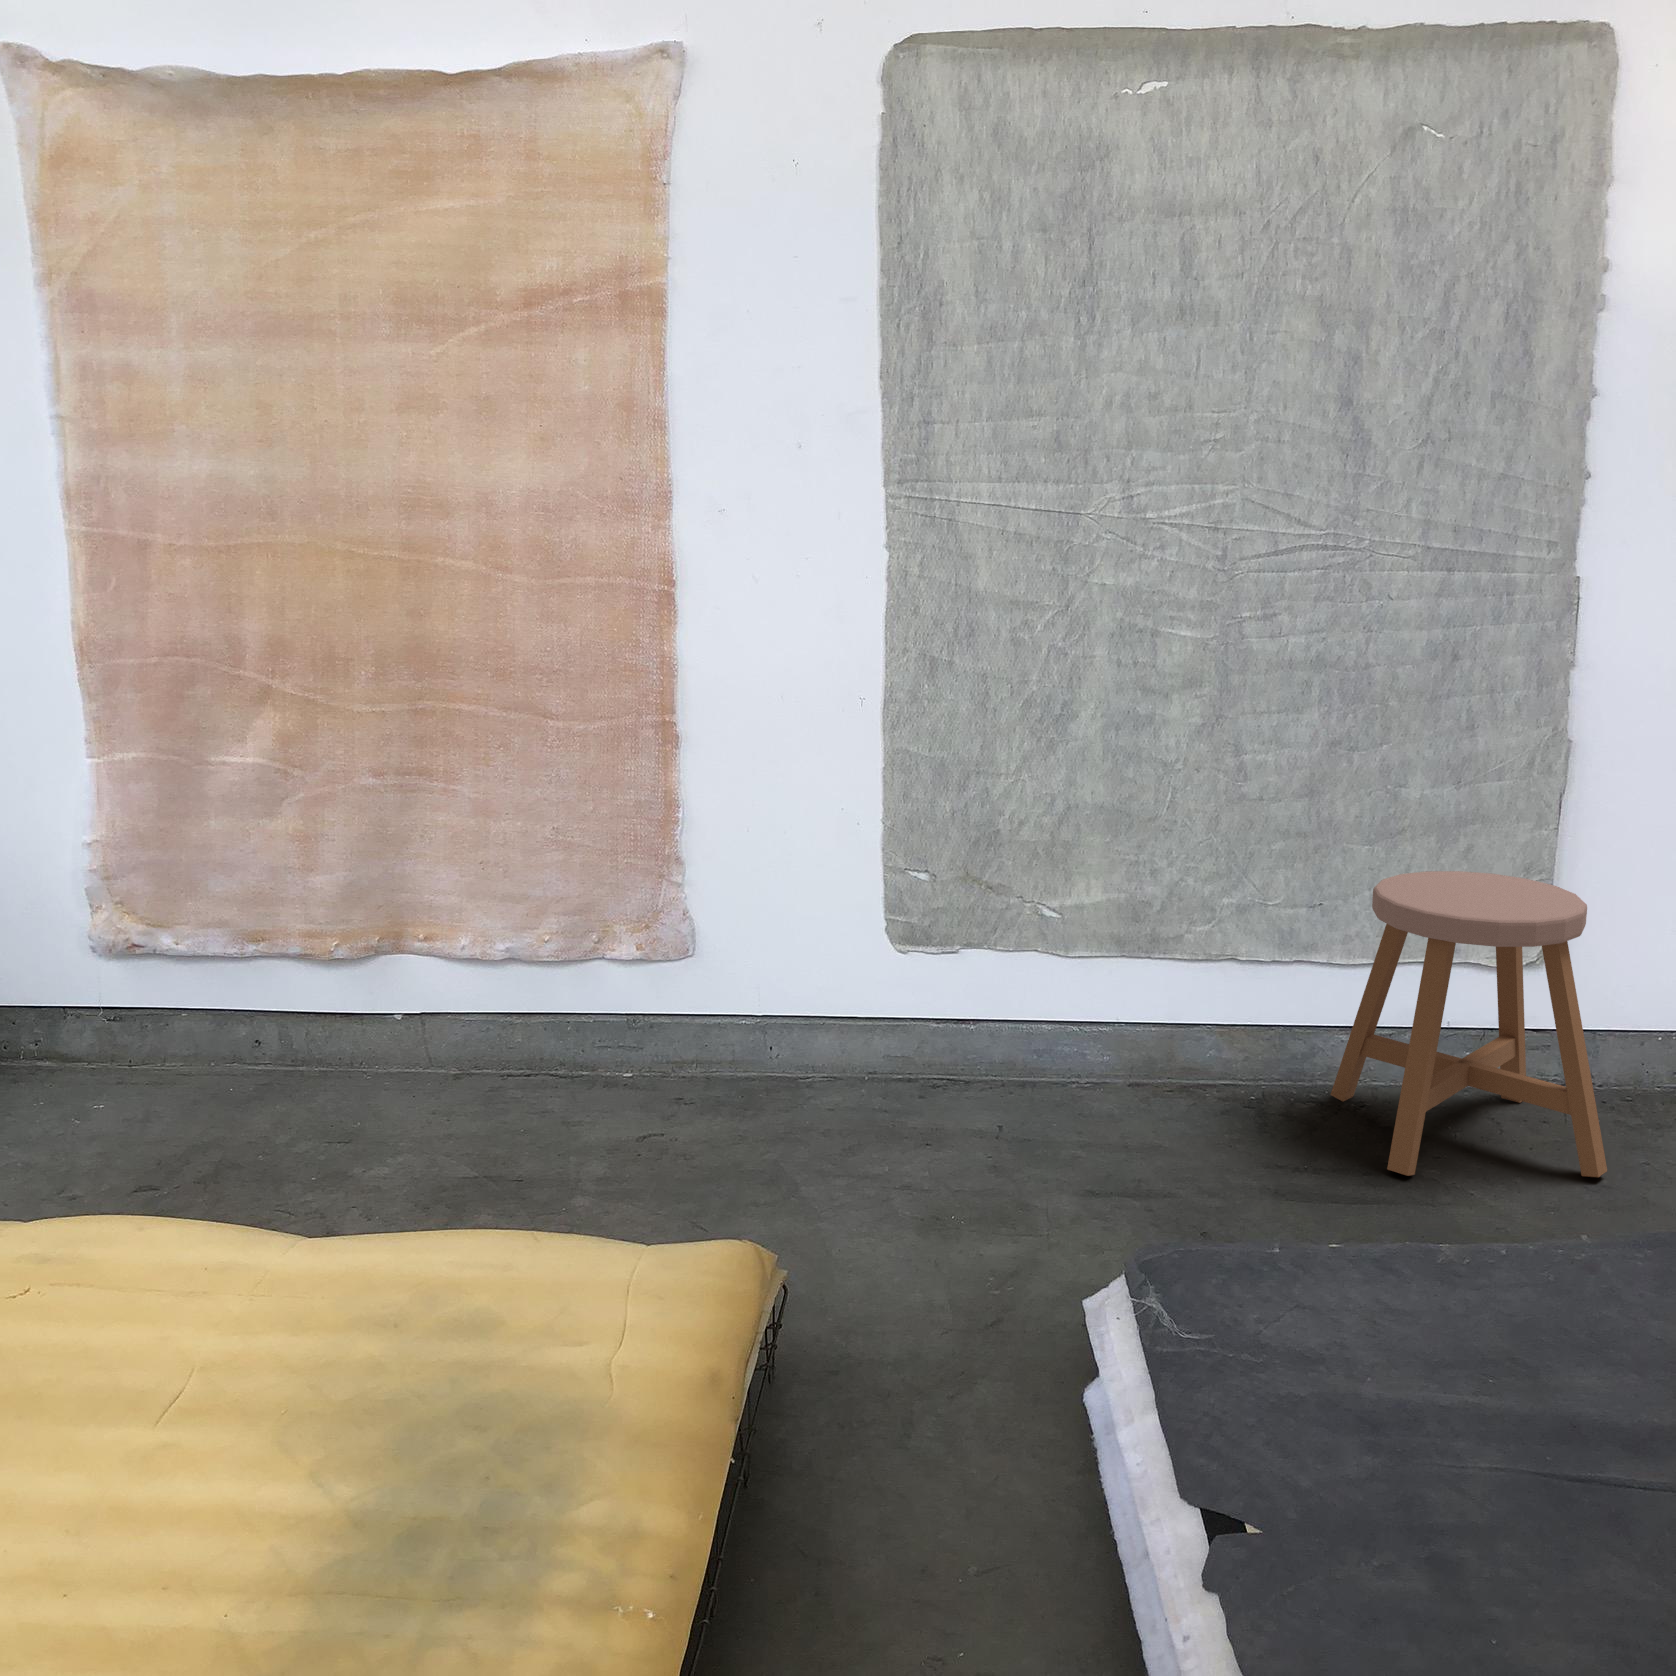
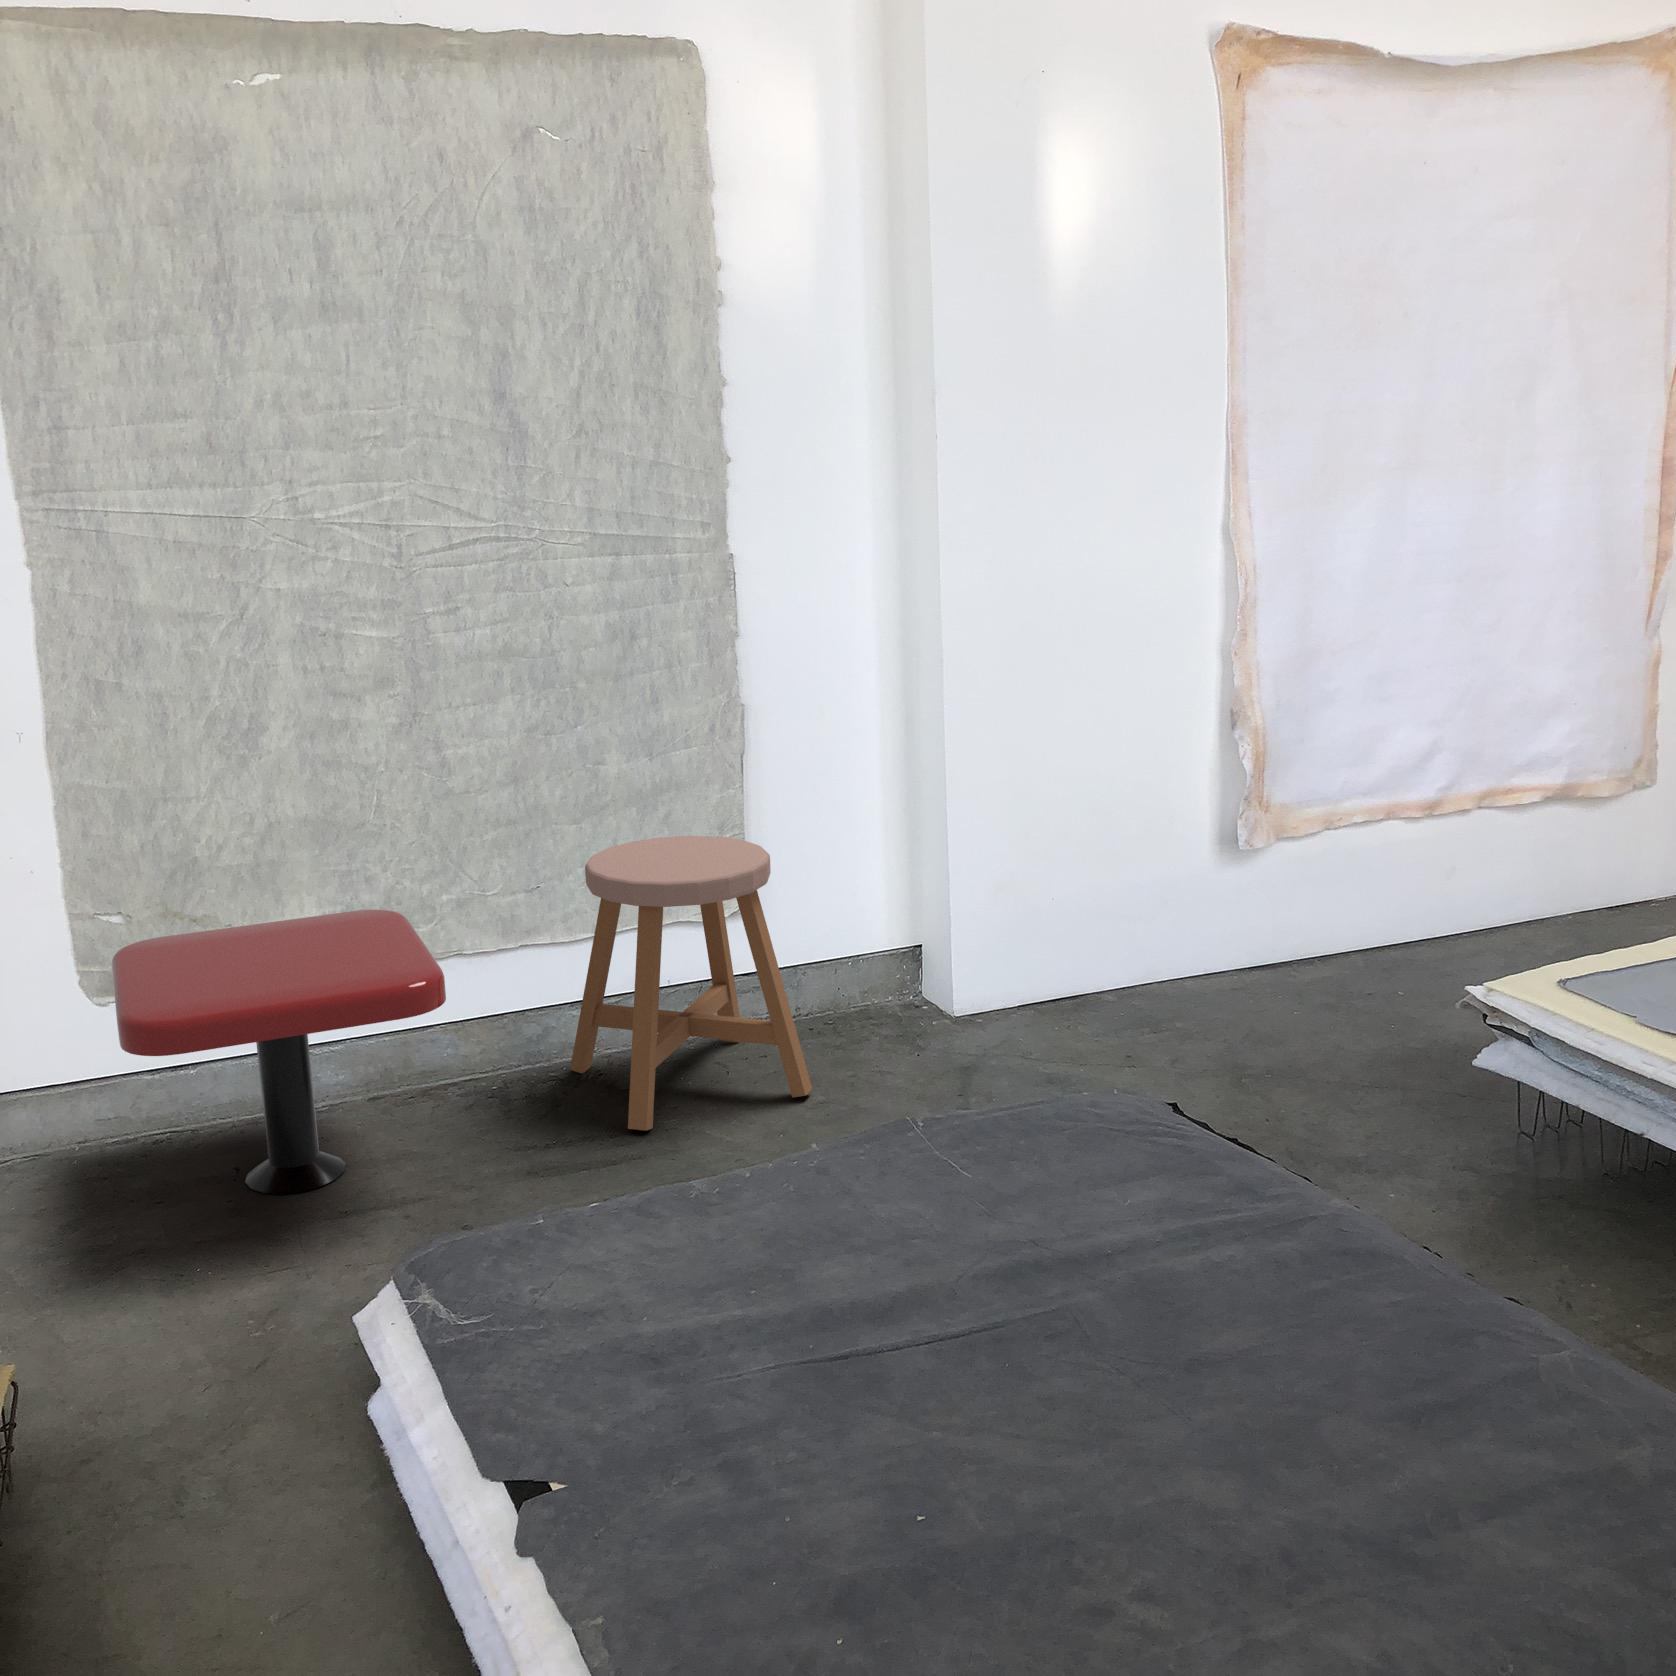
pedestal table: none [909,898,1214,1159] -> present [111,910,446,1194]

